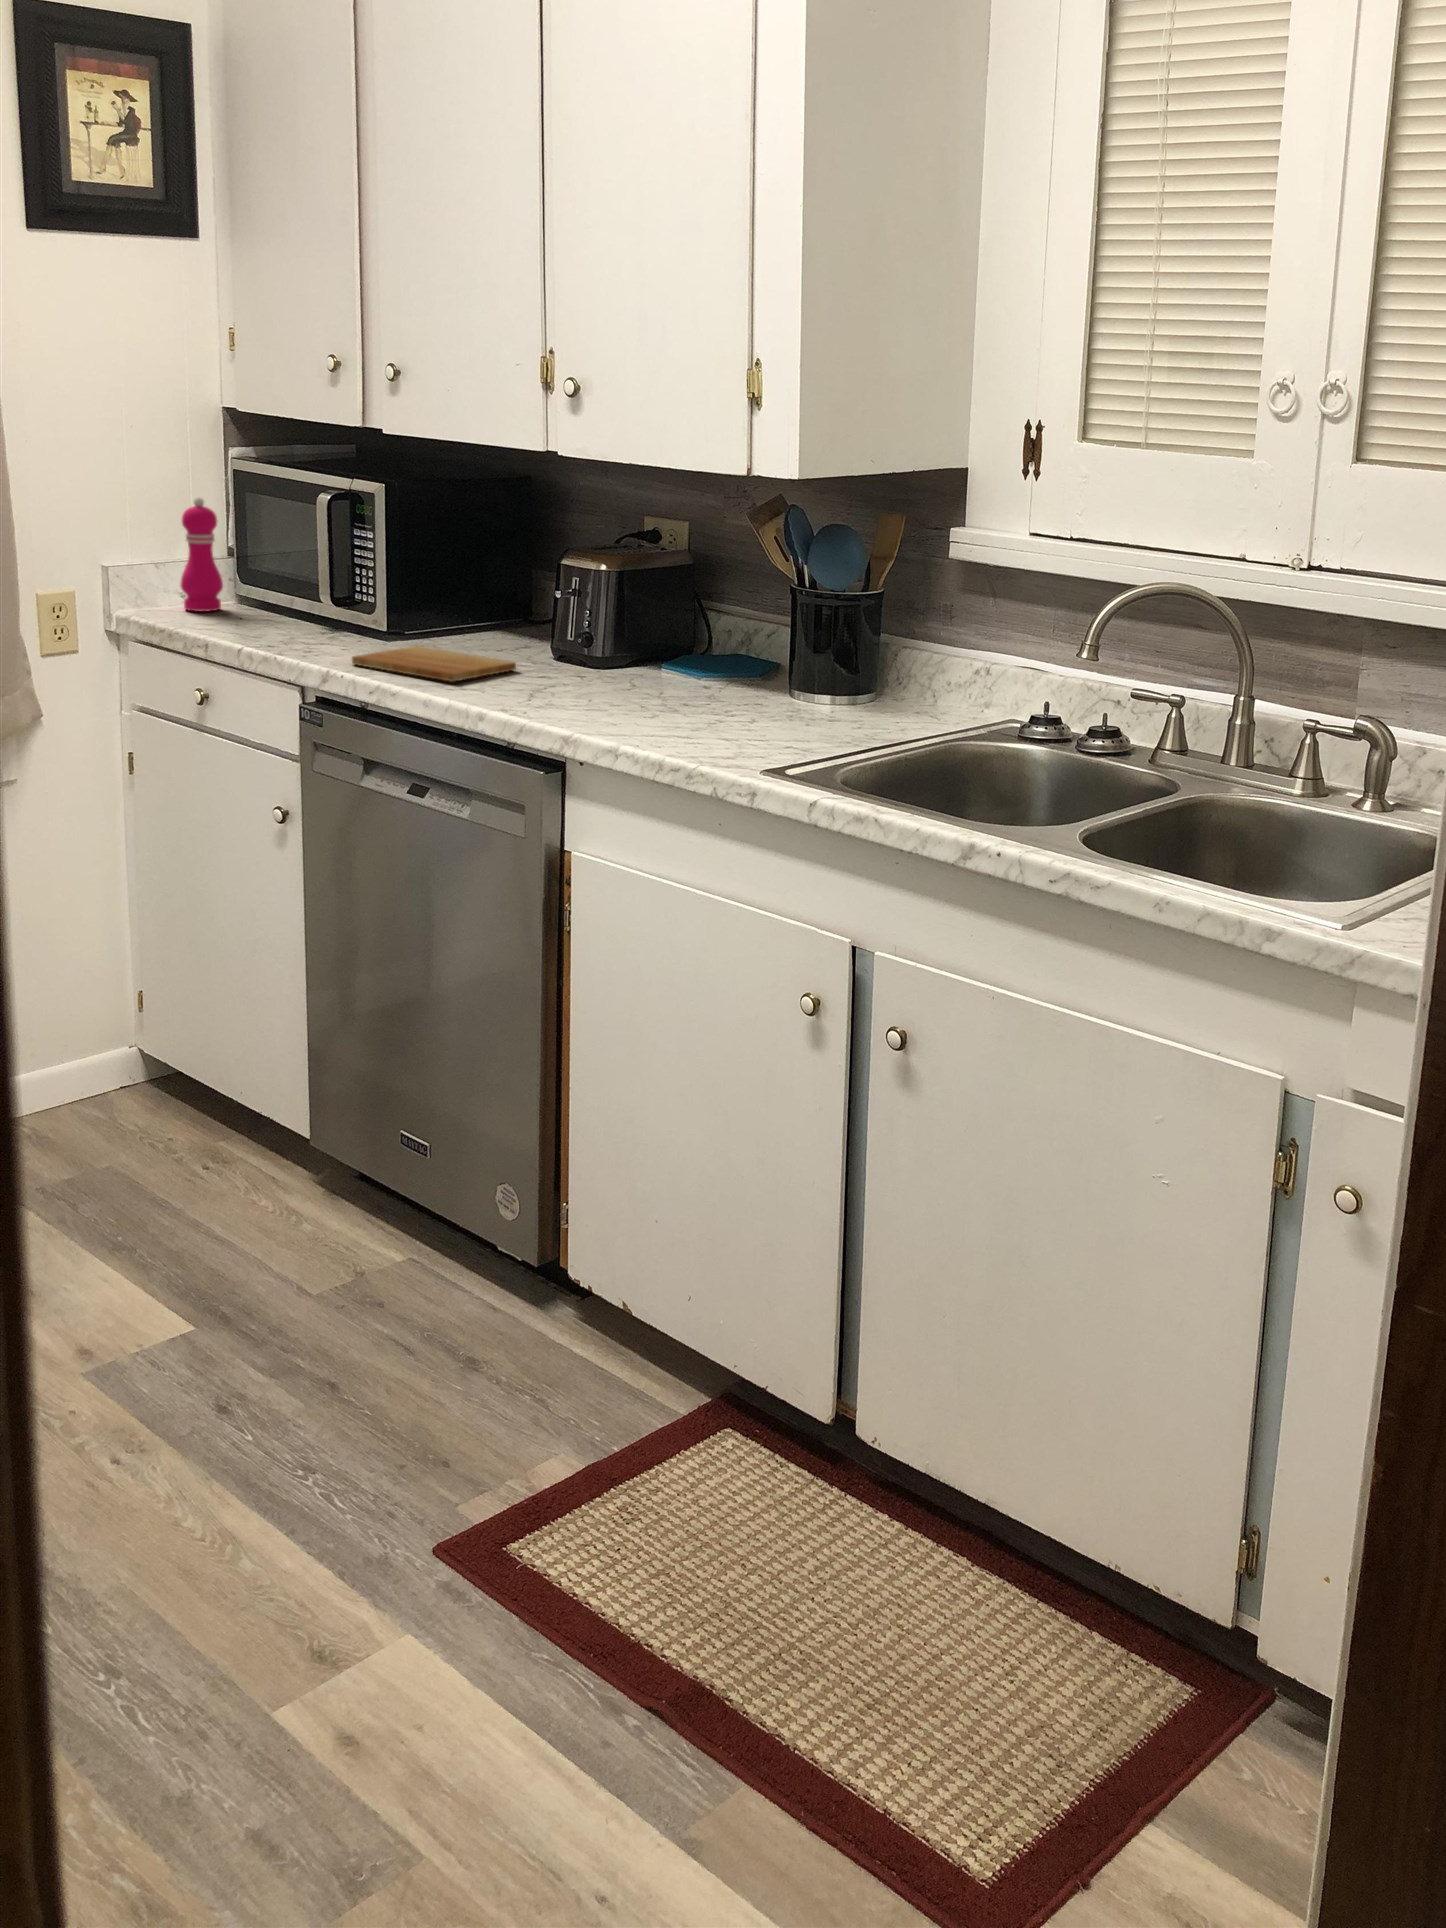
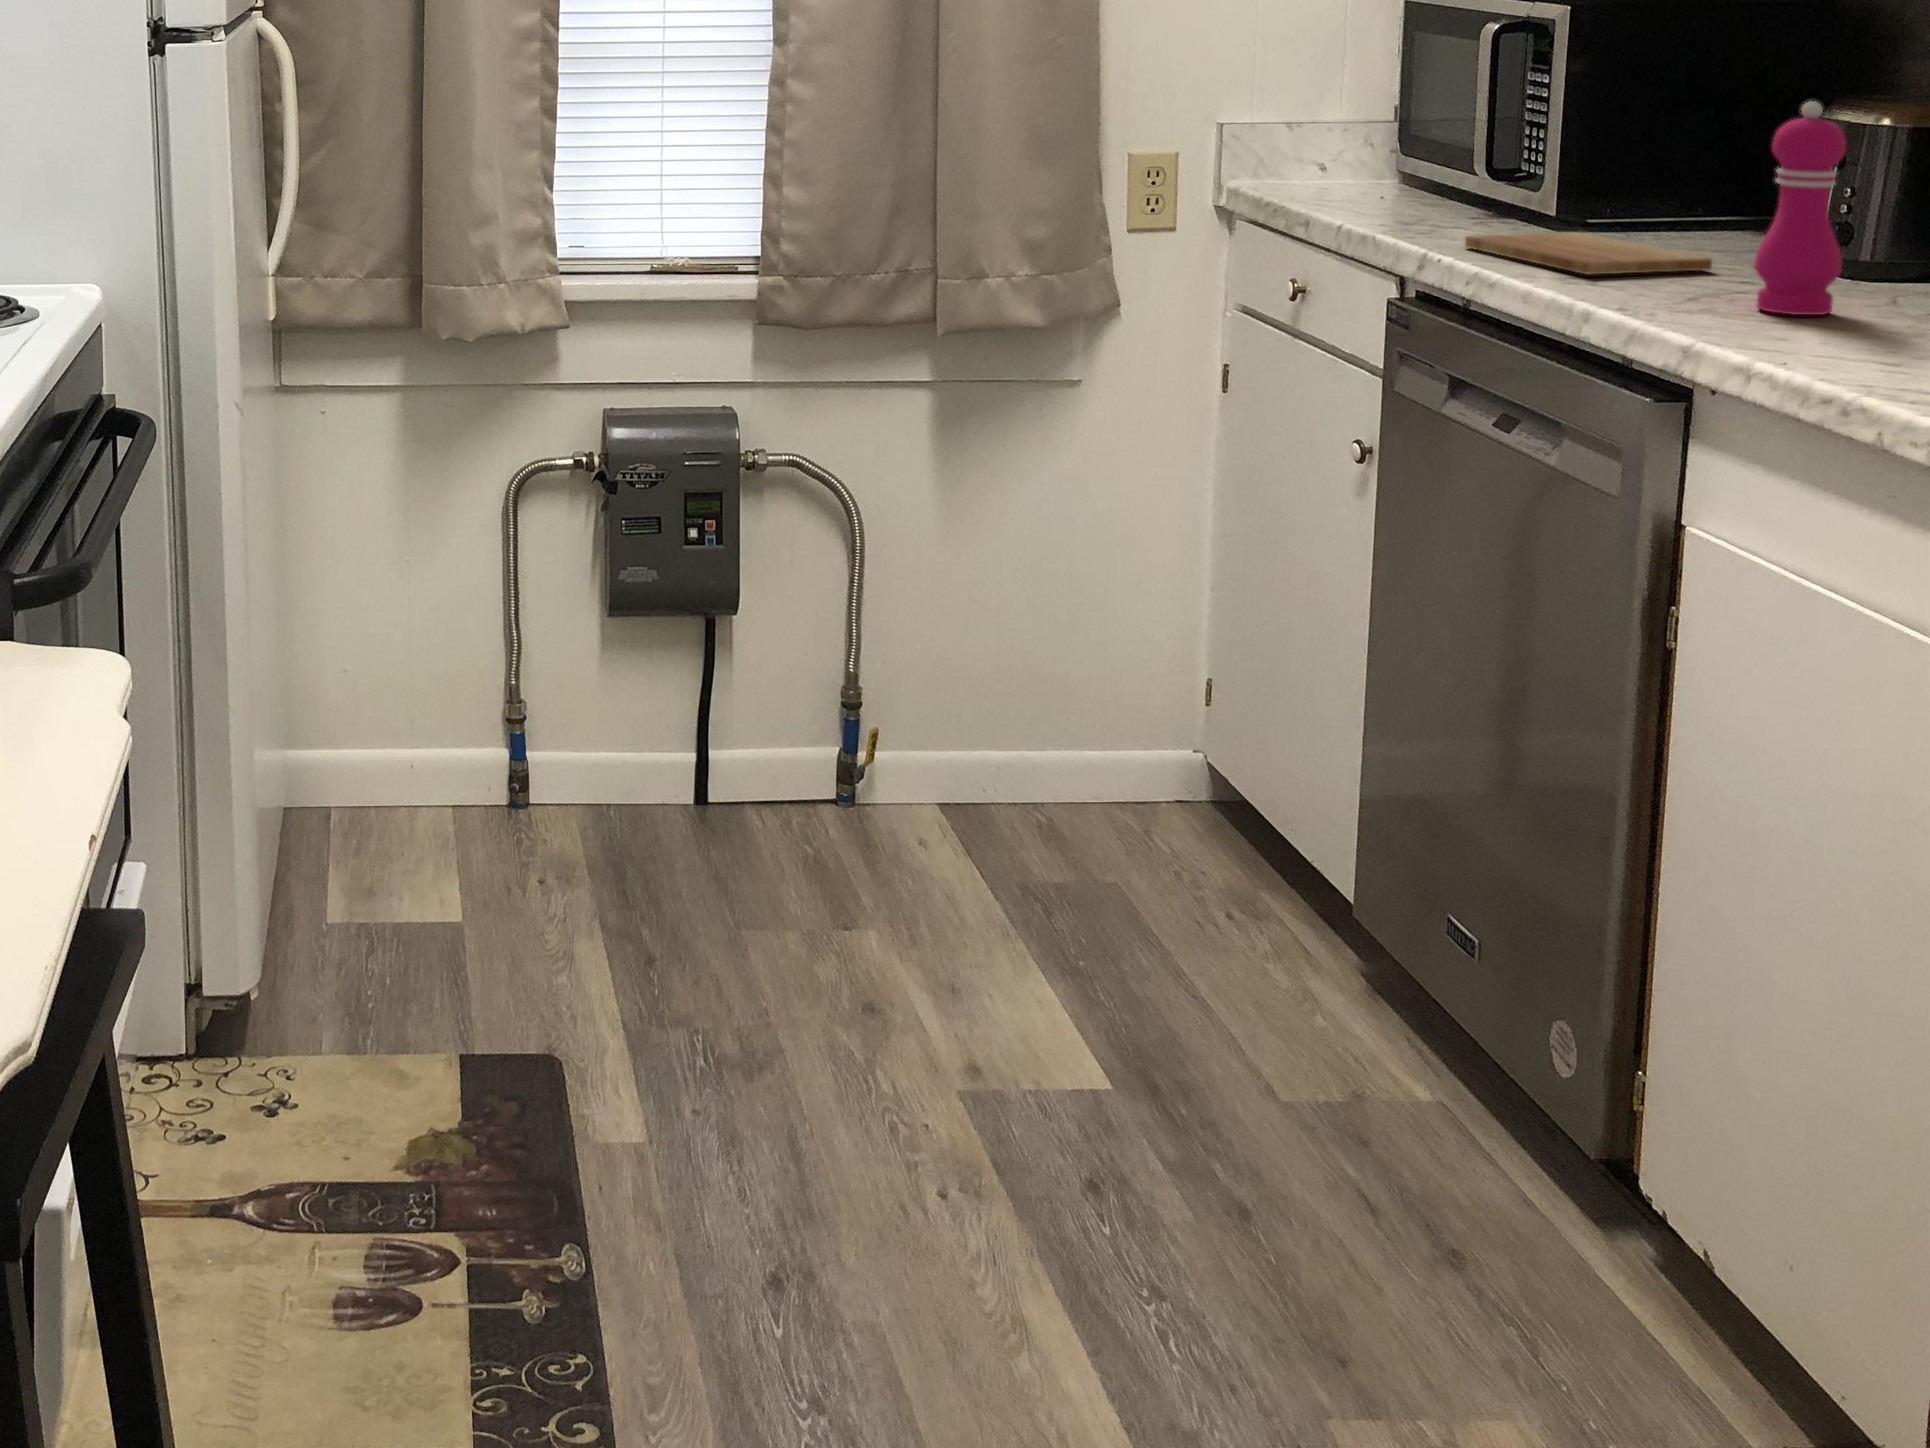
pepper mill: present [181,497,223,612] -> present [1754,101,1846,315]

